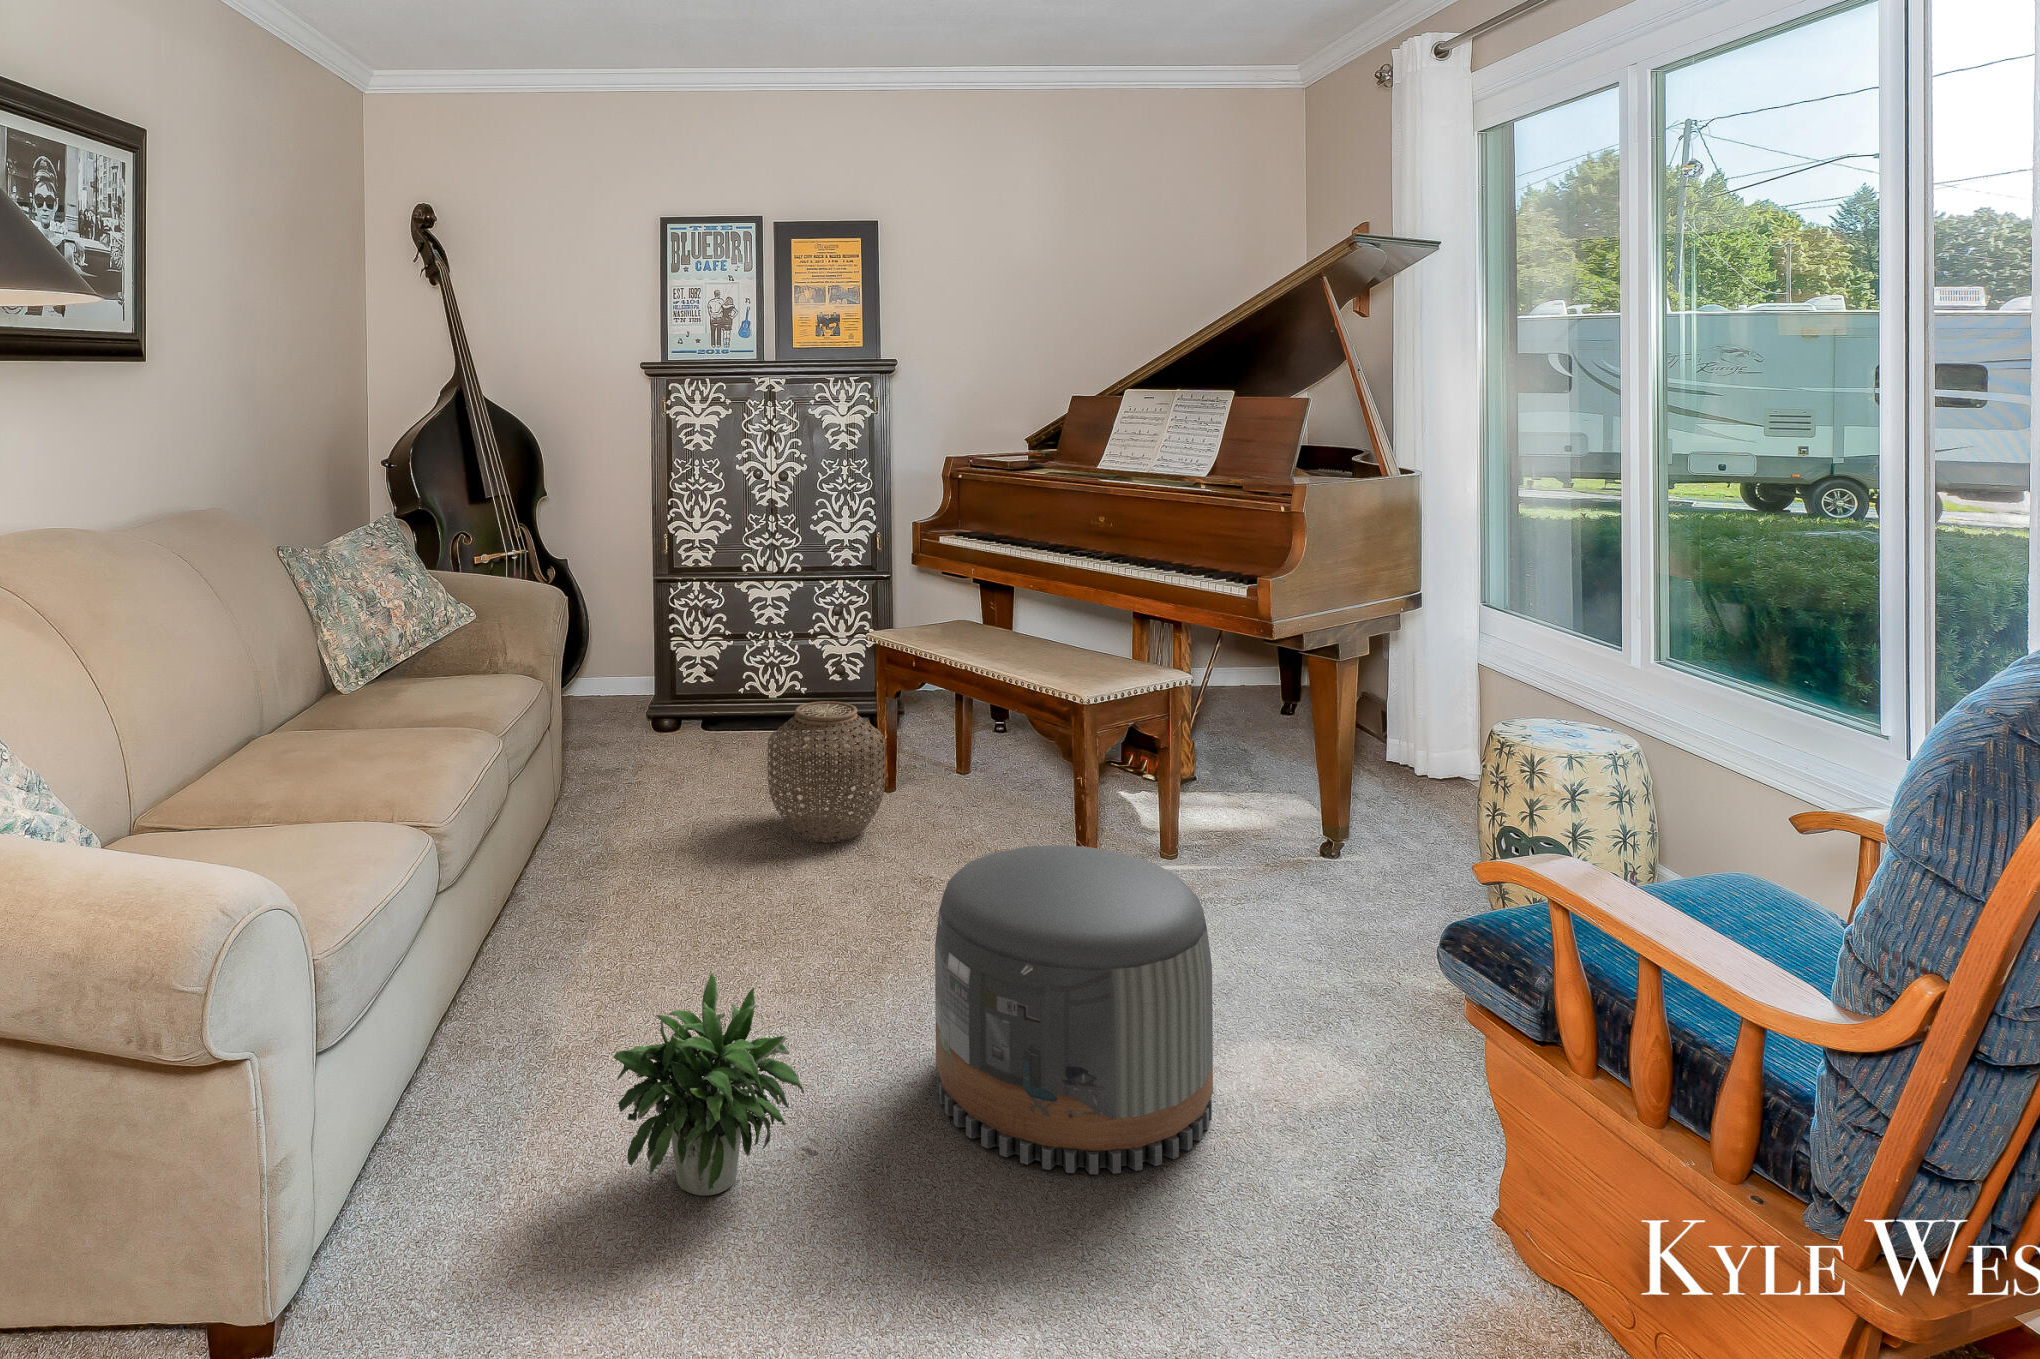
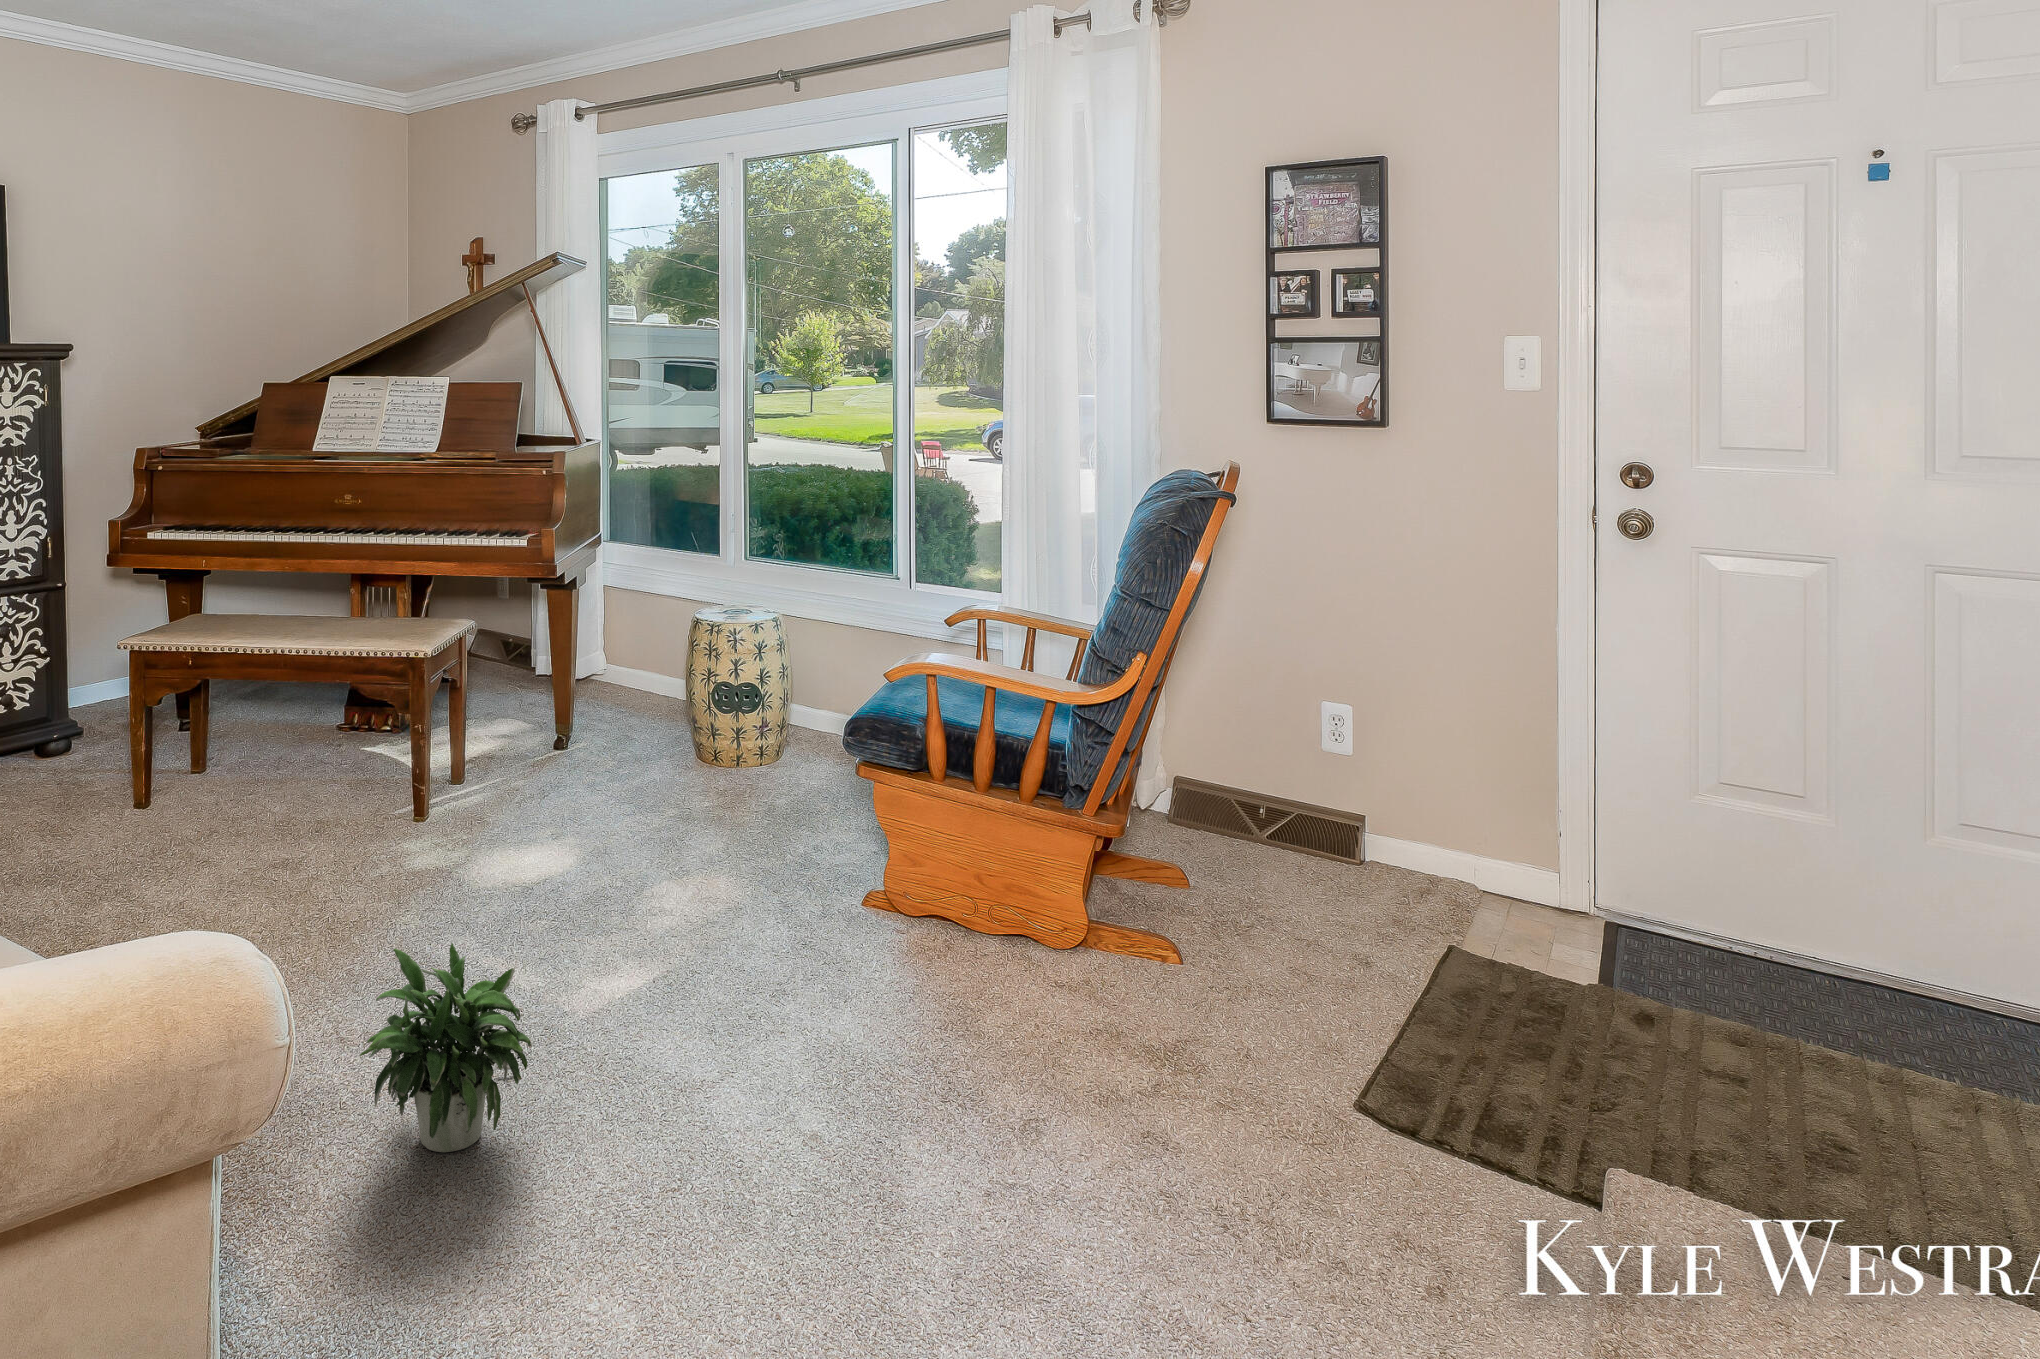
woven basket: present [767,701,885,842] -> none [74,713,215,870]
pouf: present [935,845,1213,1174] -> none [517,751,750,1013]

